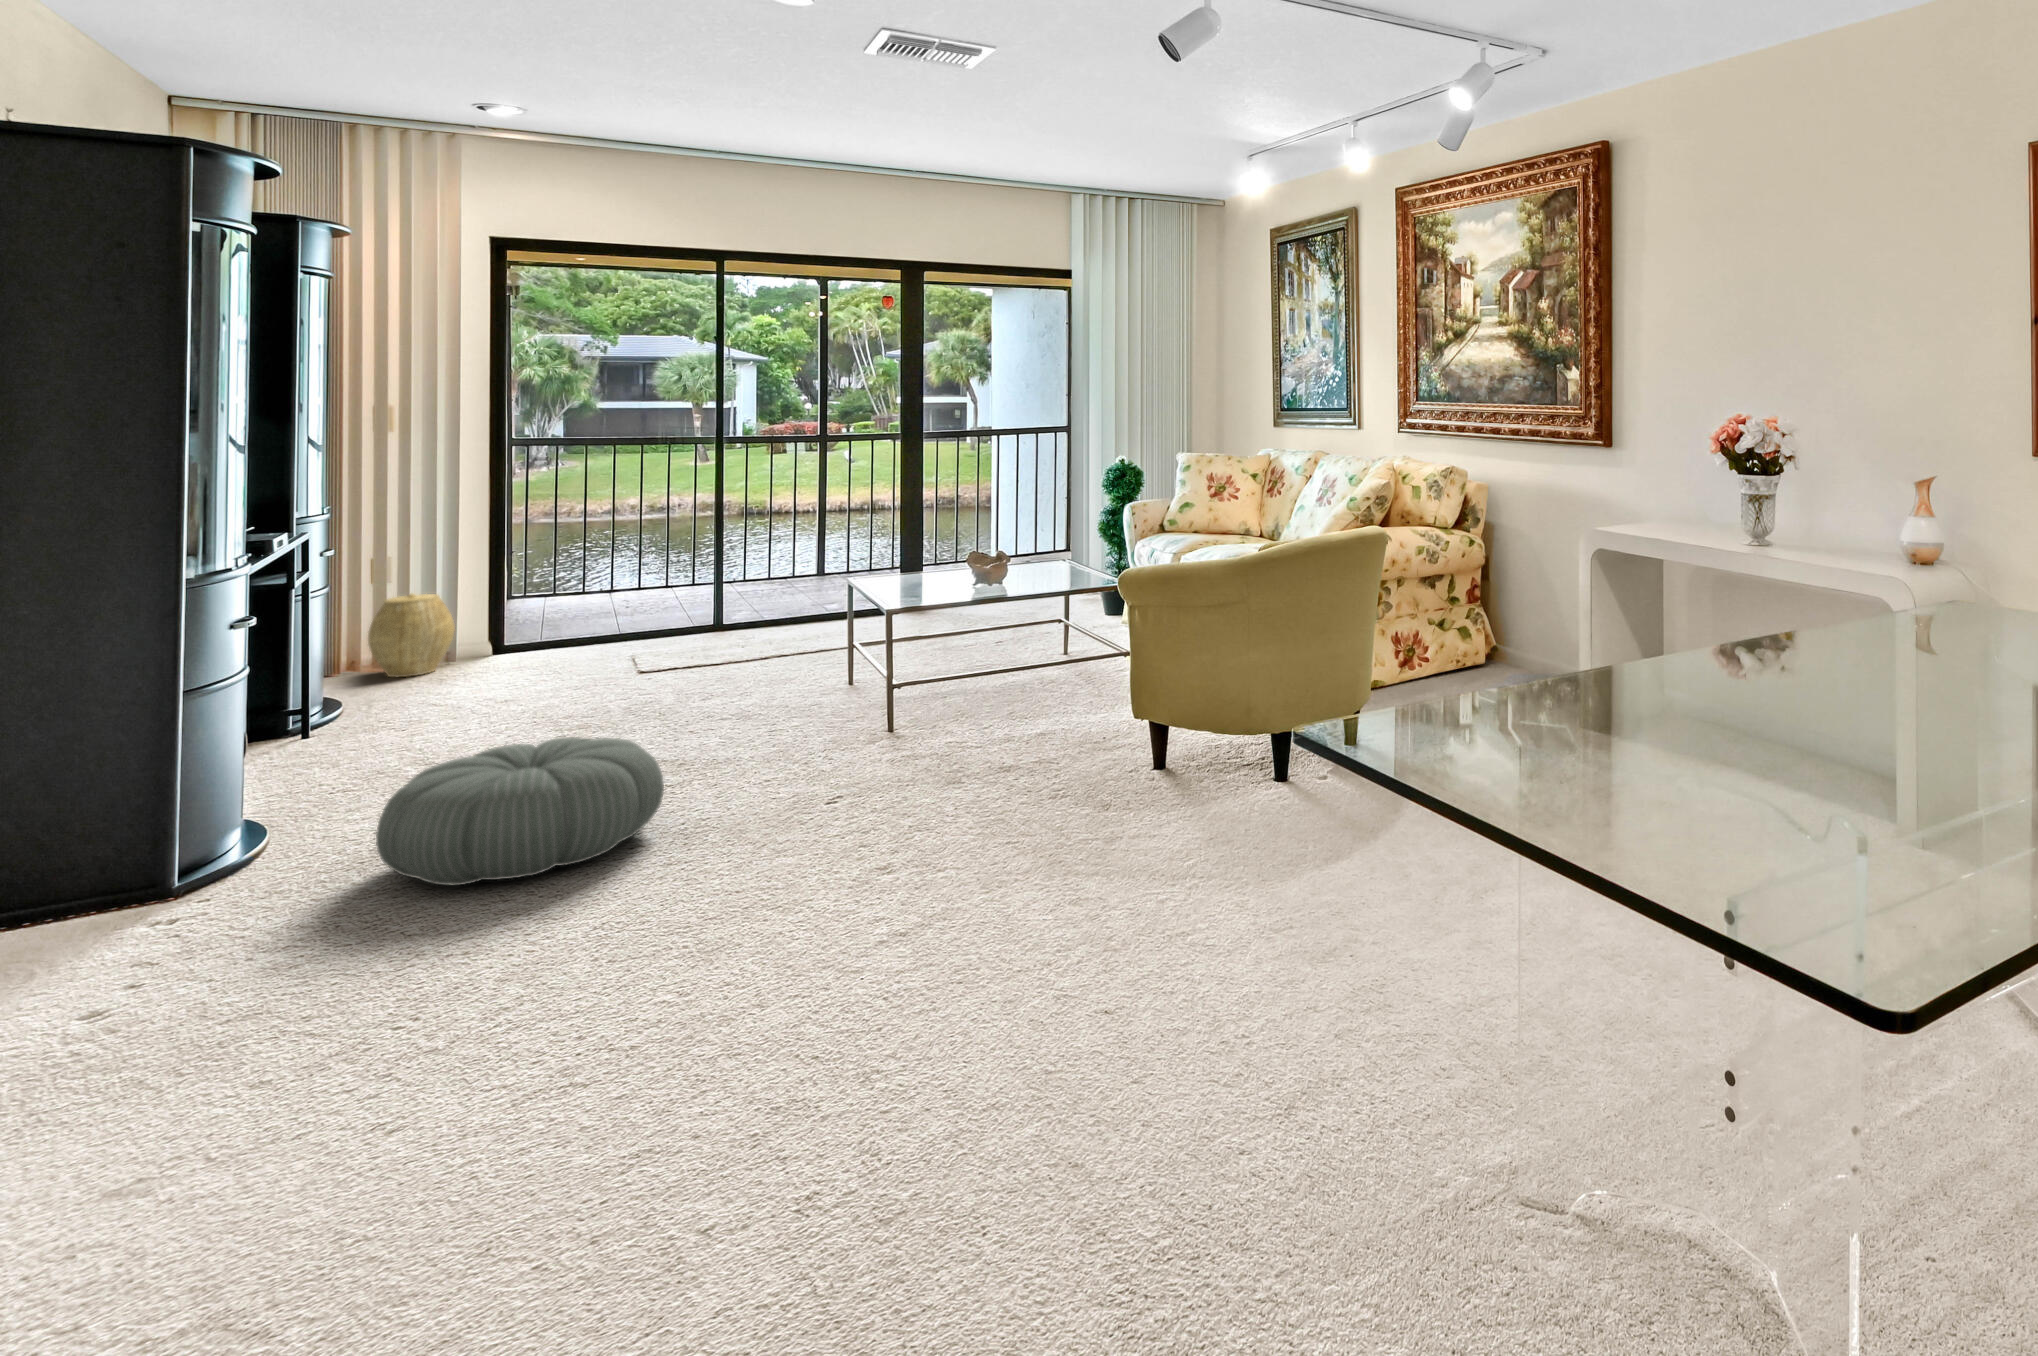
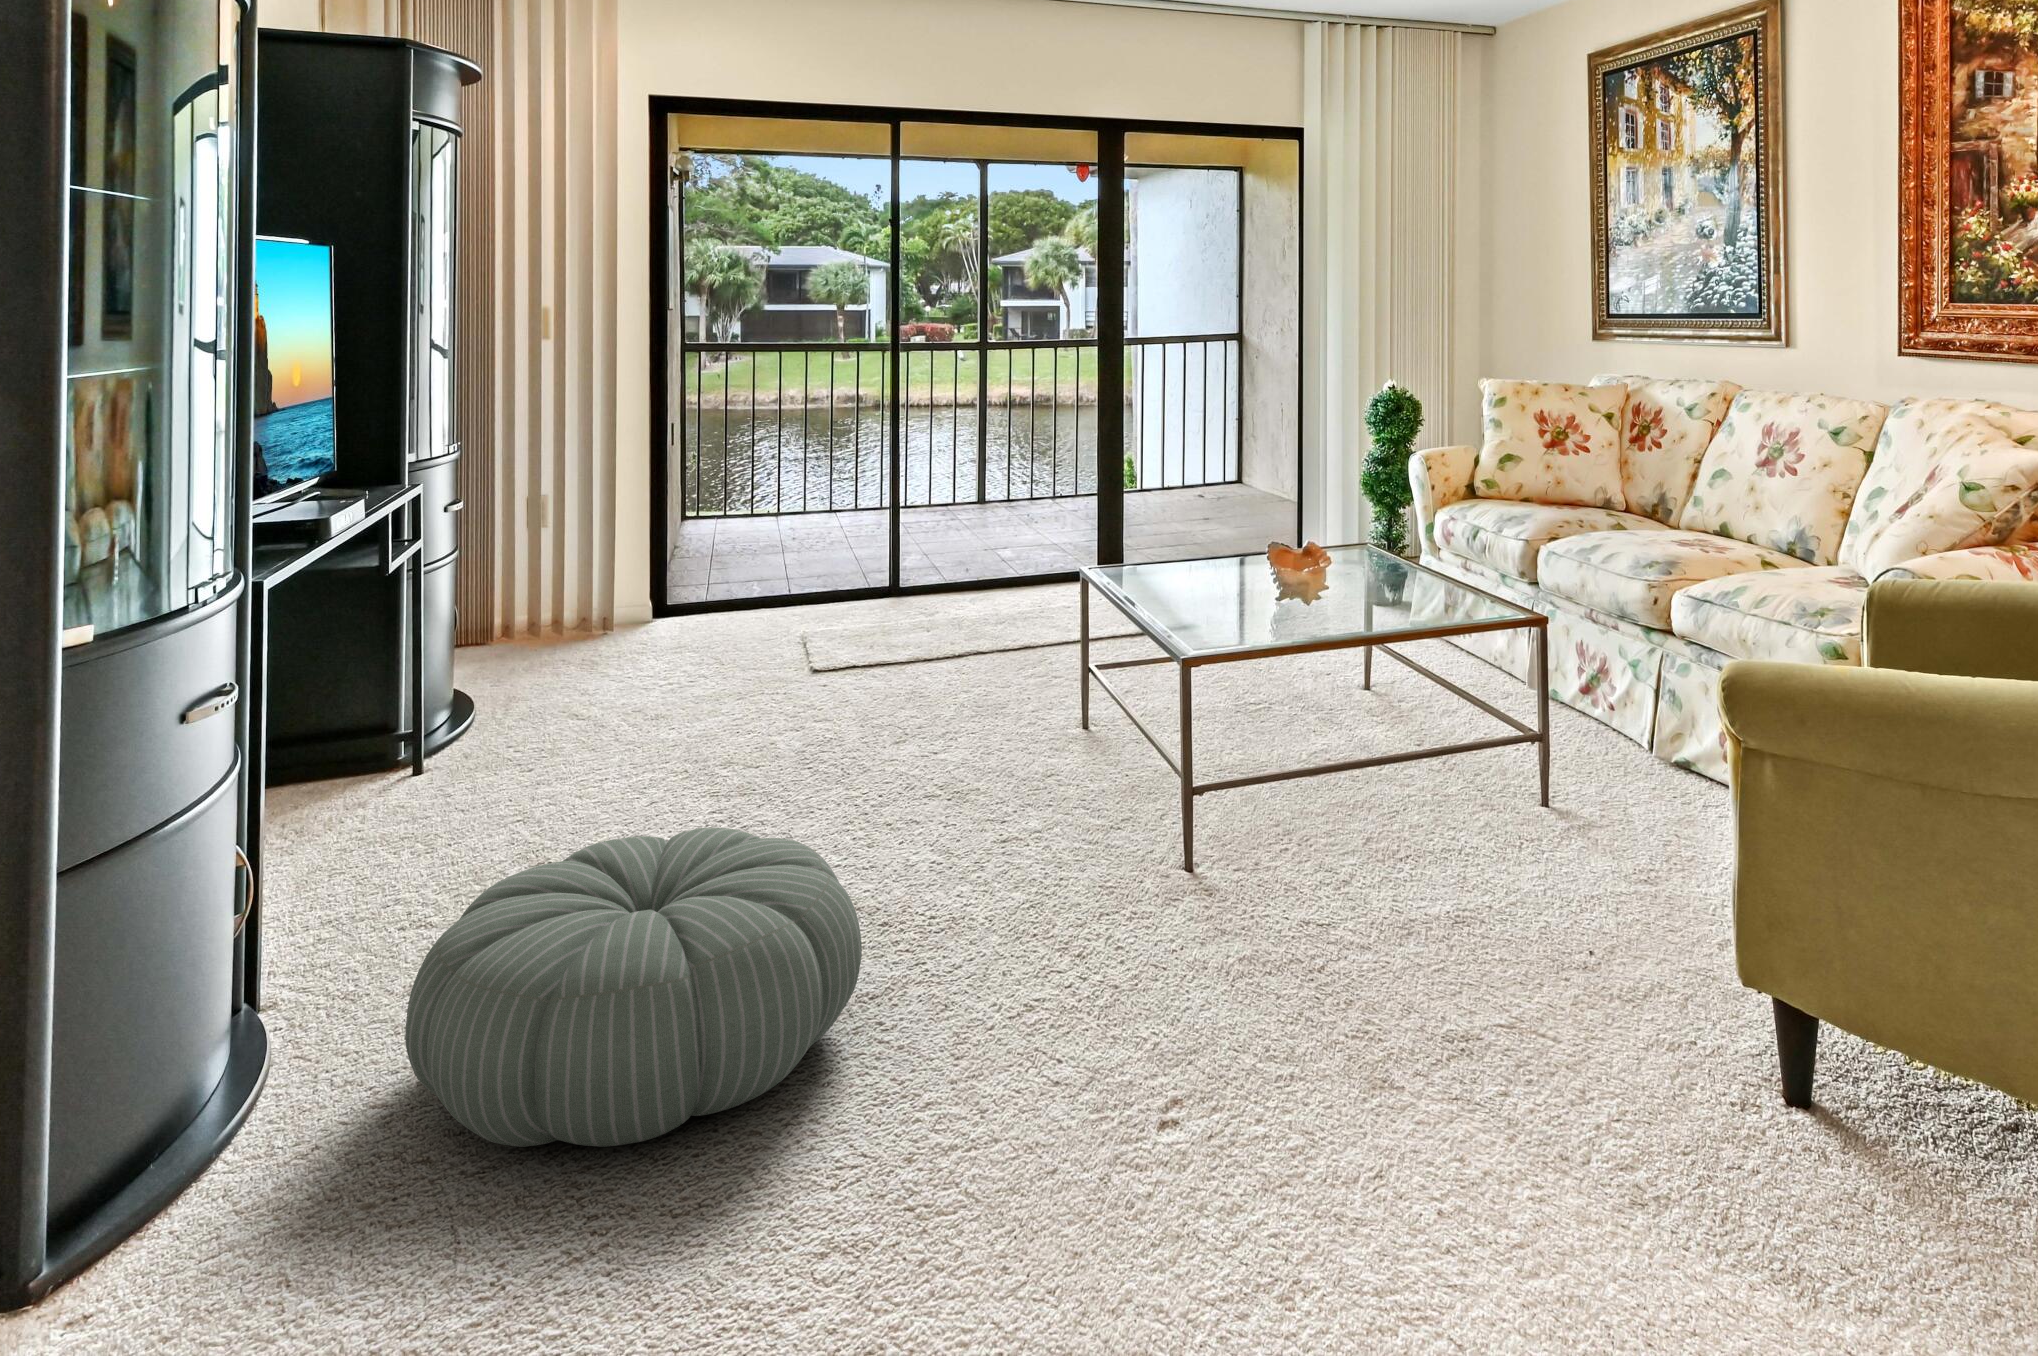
woven basket: present [368,593,455,677] -> none [524,539,615,643]

